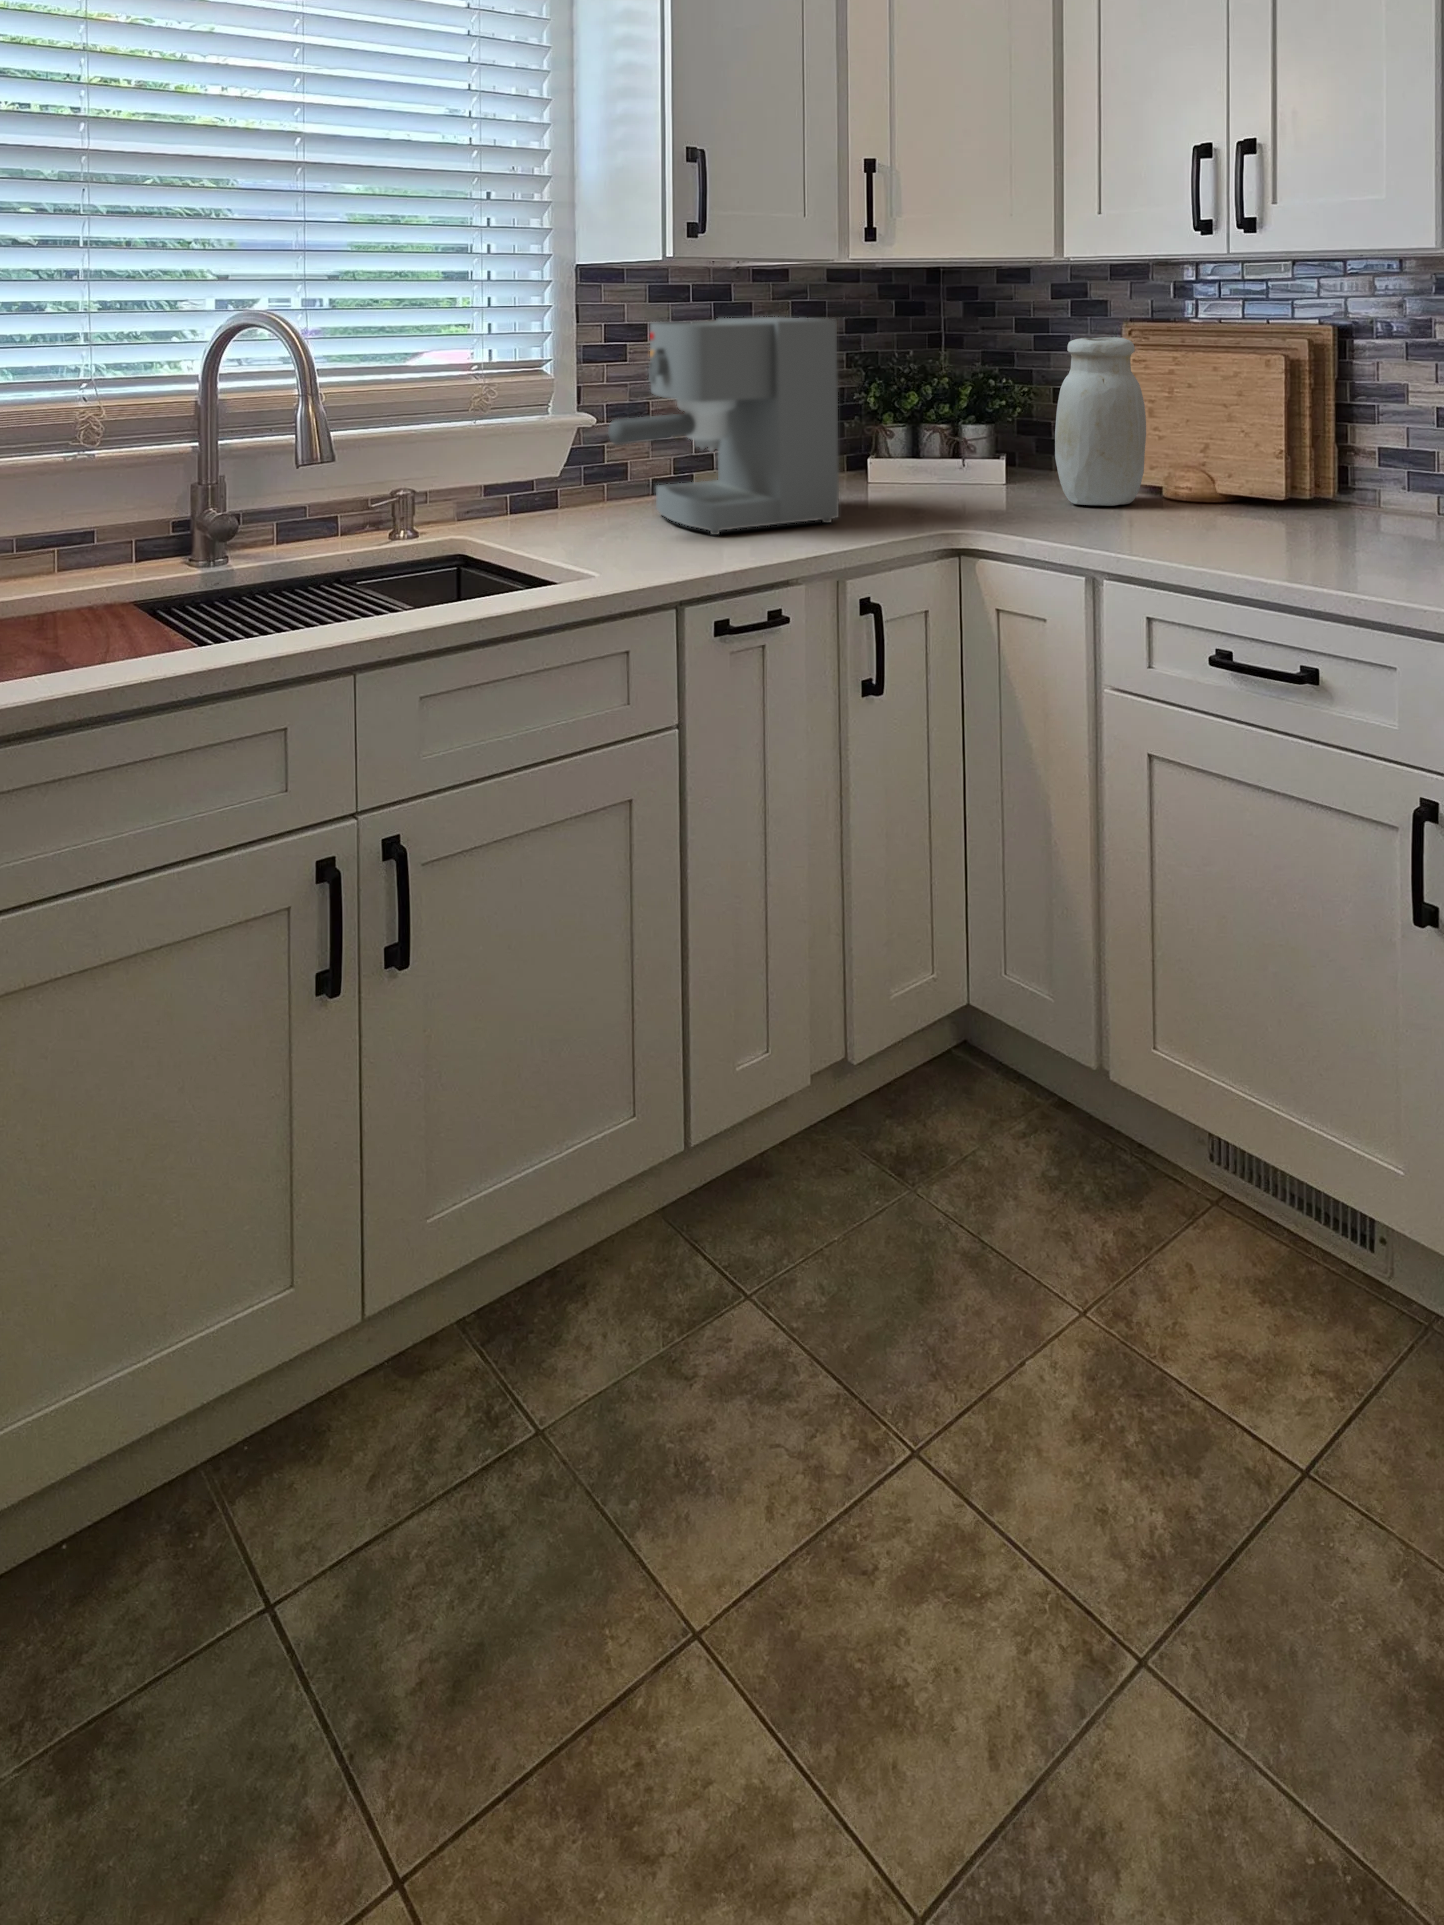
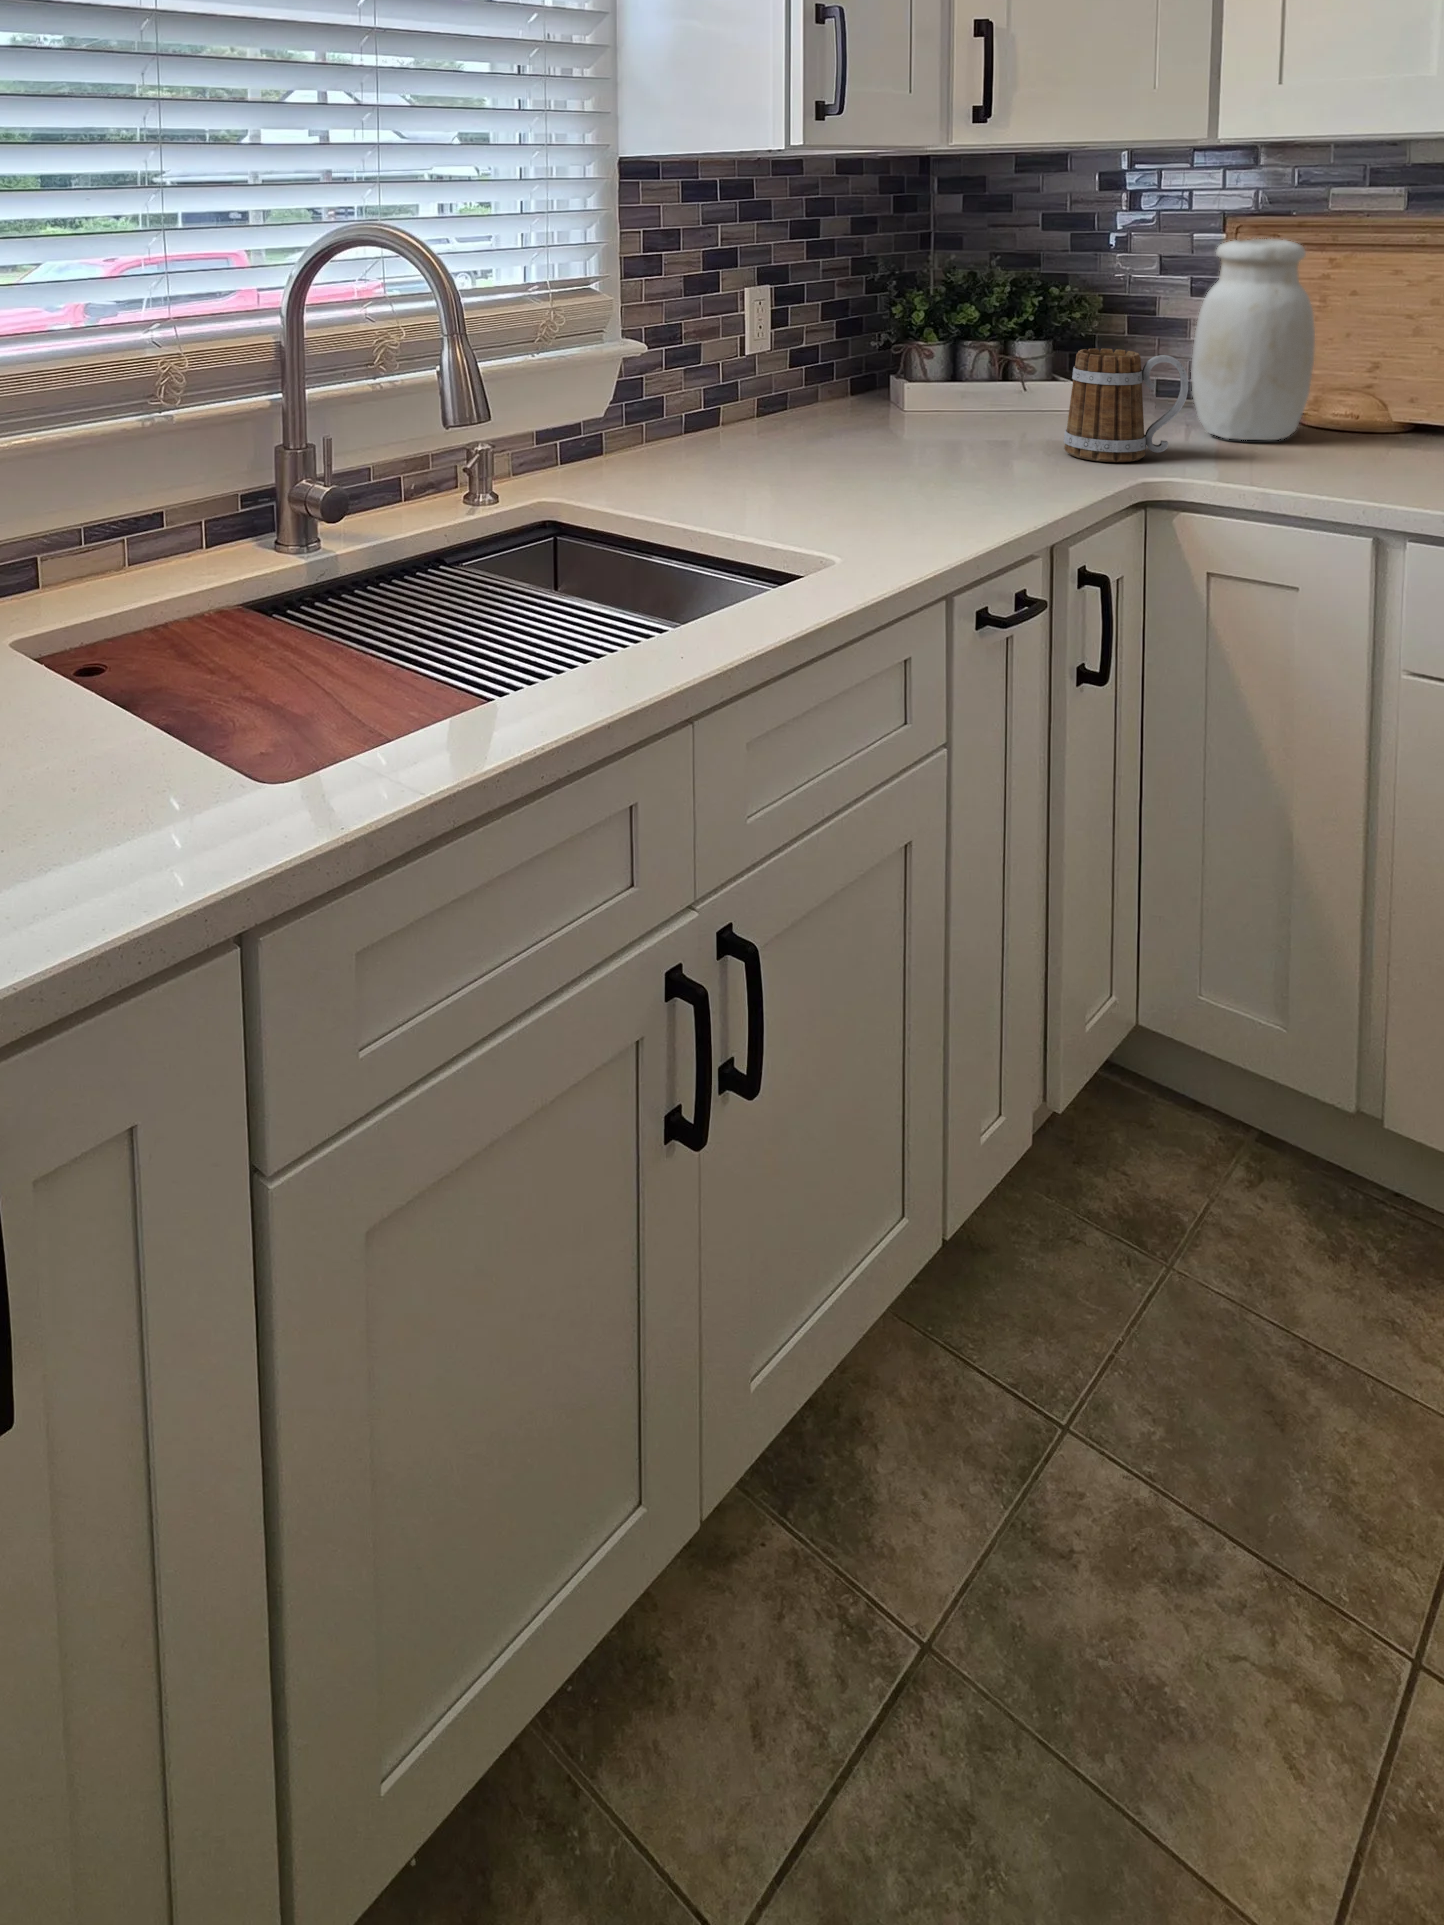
coffee maker: present [608,317,839,535] -> none [734,218,993,491]
mug: none [924,426,1011,519] -> present [1064,349,1188,462]

